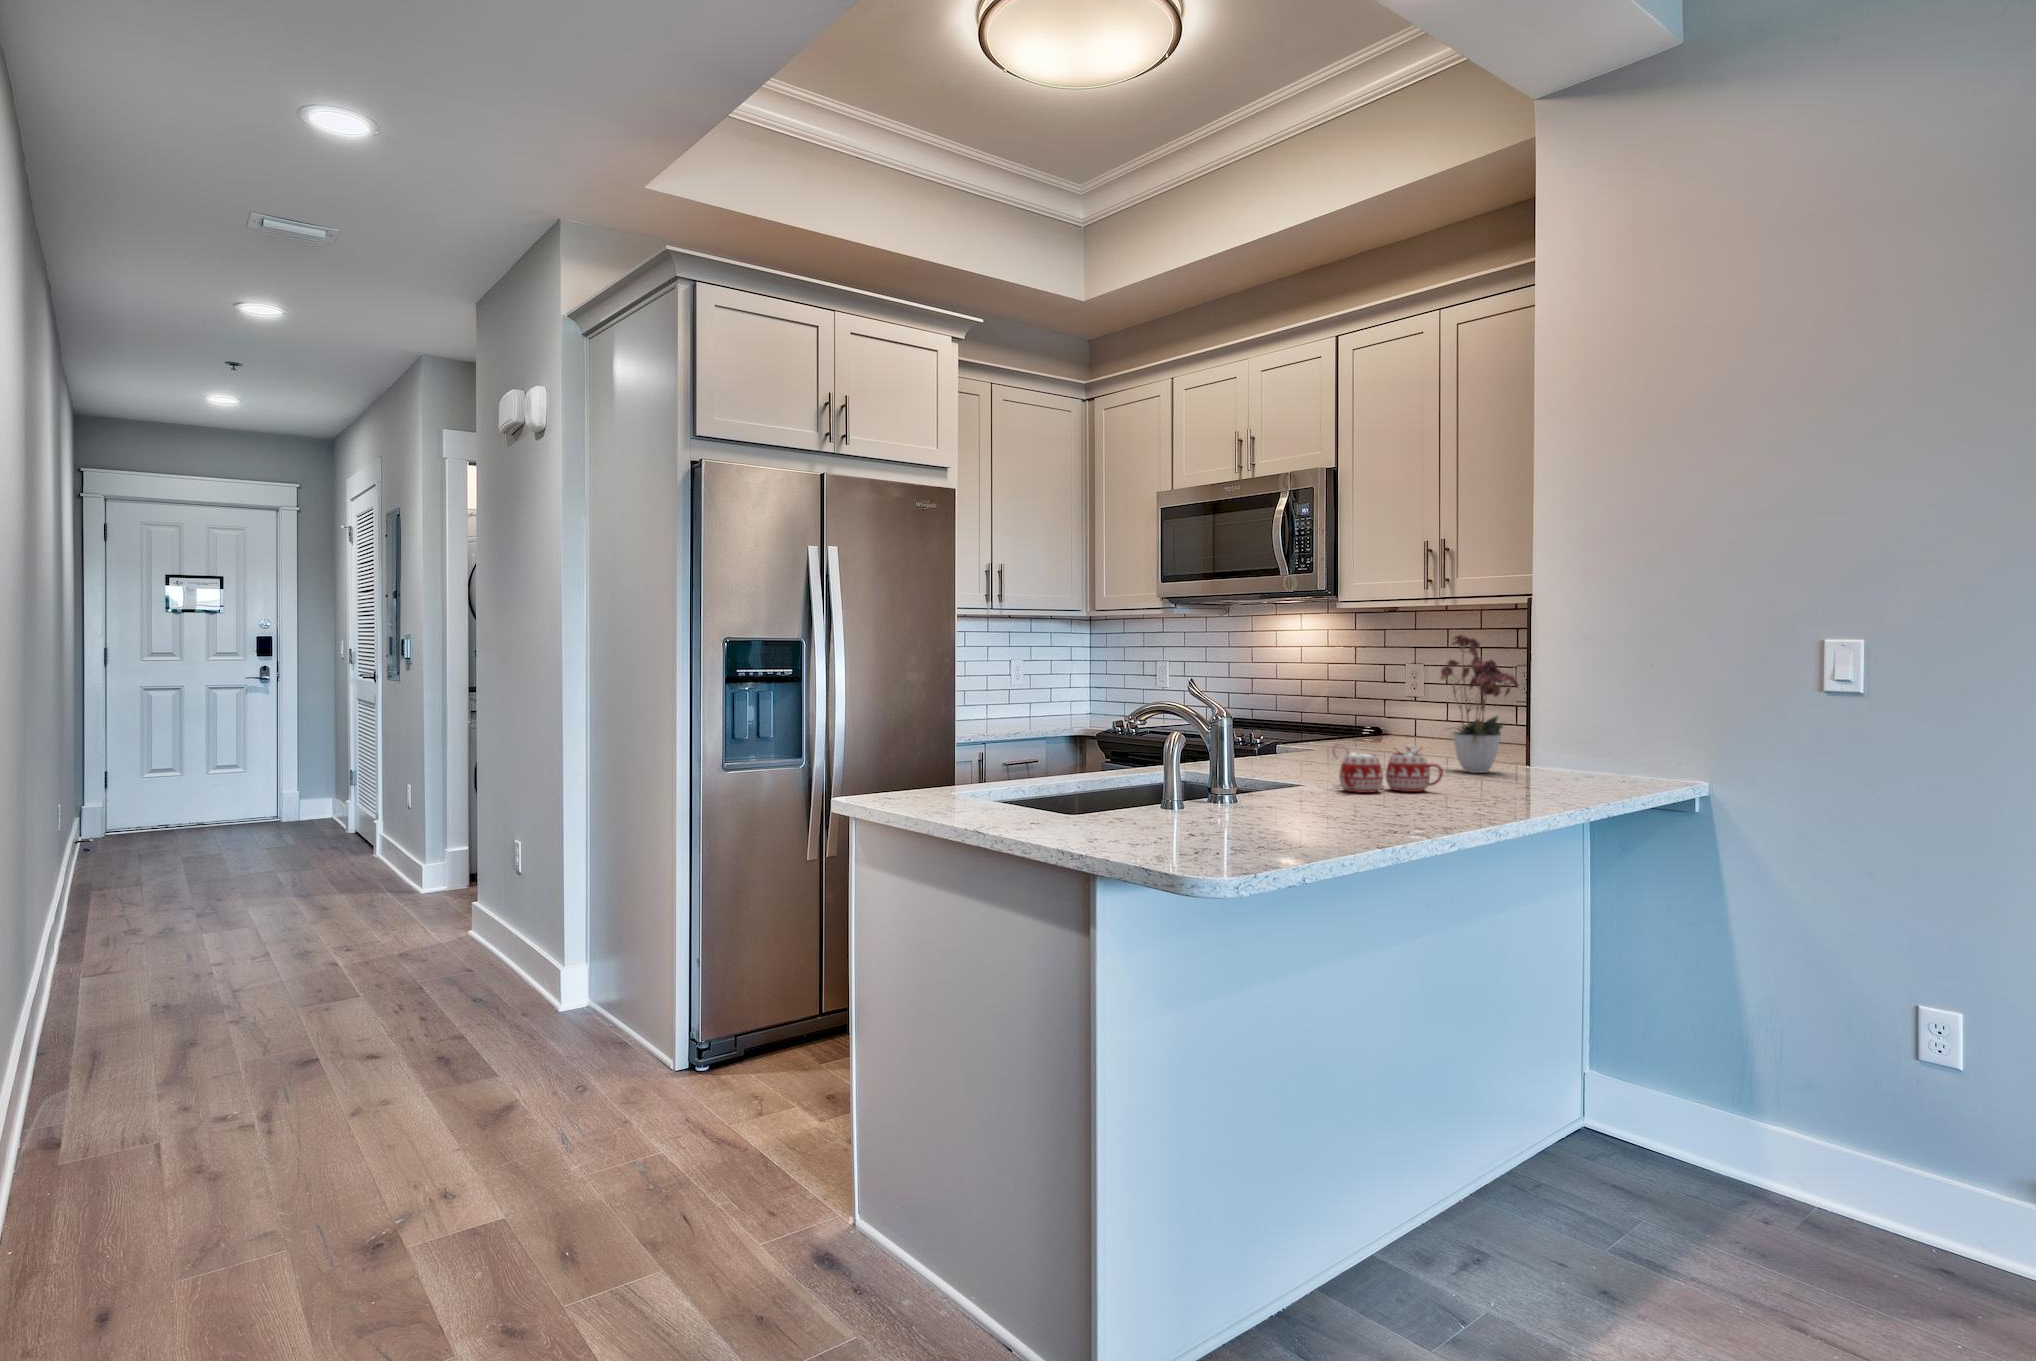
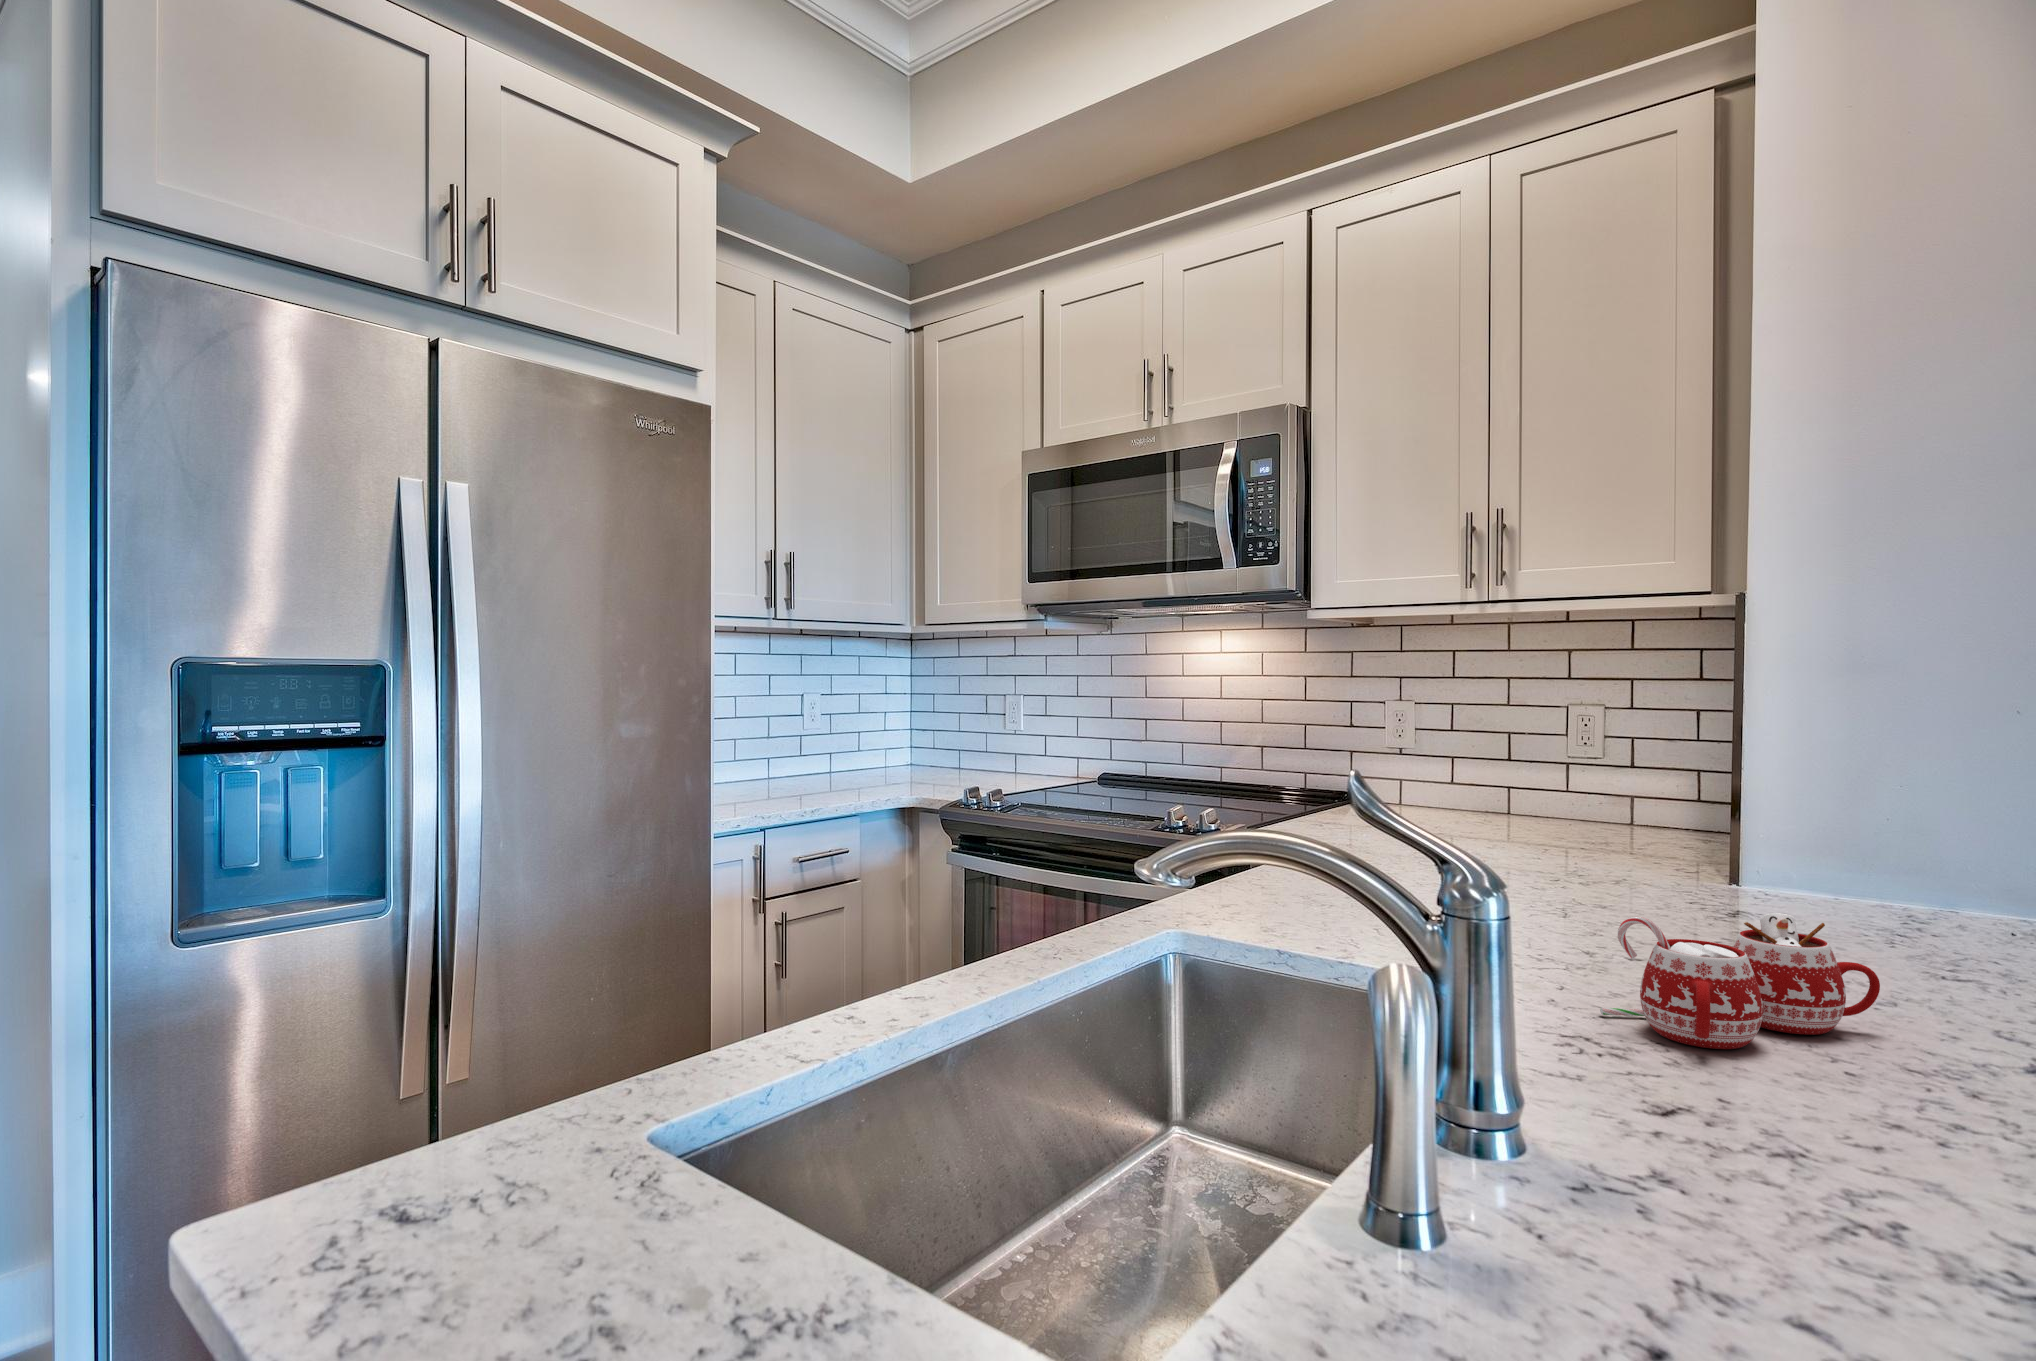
flower arrangement: present [1441,635,1519,773] -> none [1614,646,1839,921]

